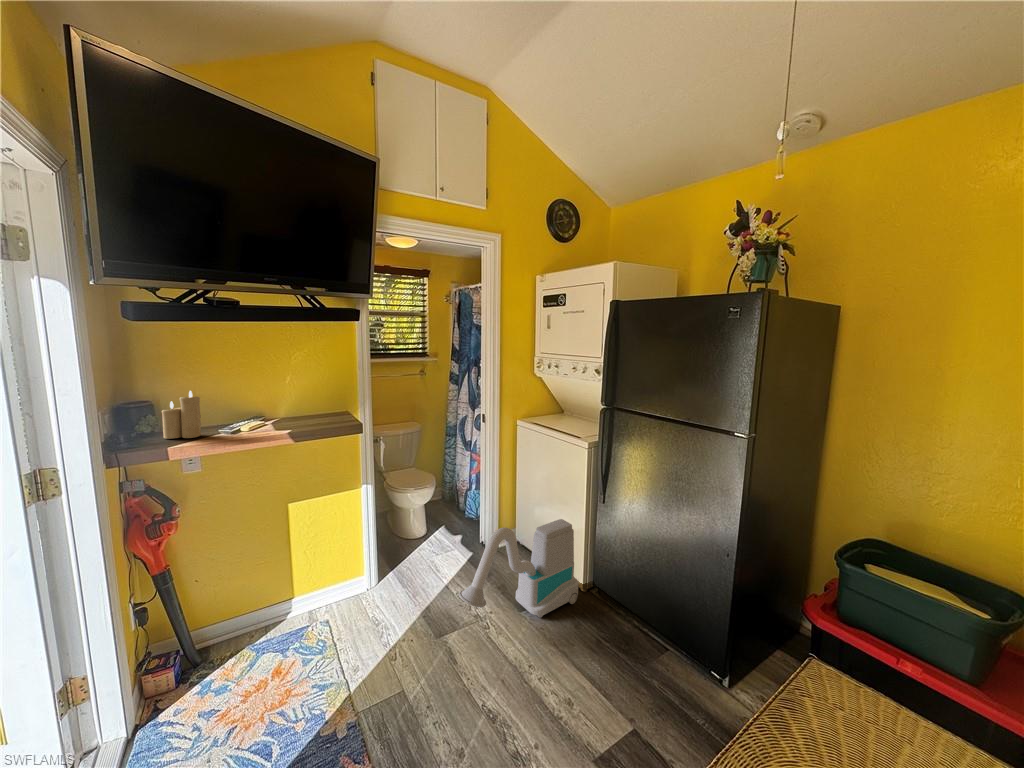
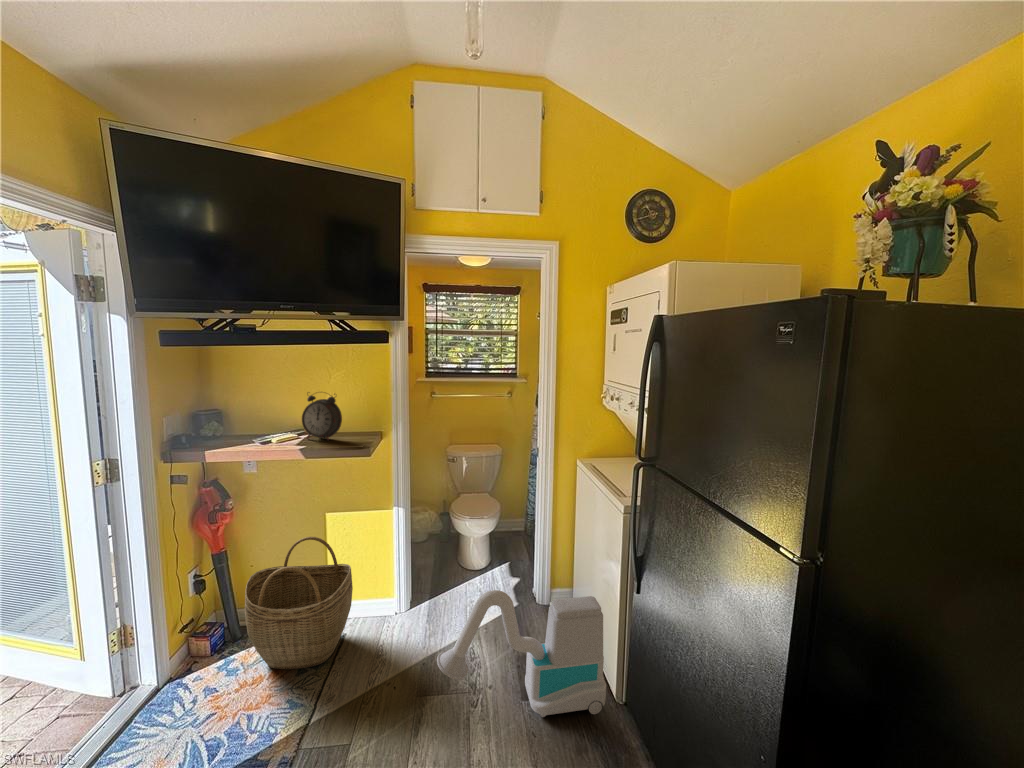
alarm clock: none [275,374,321,425] -> present [302,394,342,440]
candle: present [162,391,201,439] -> none [209,401,238,442]
woven basket: none [228,529,343,671] -> present [245,537,353,669]

